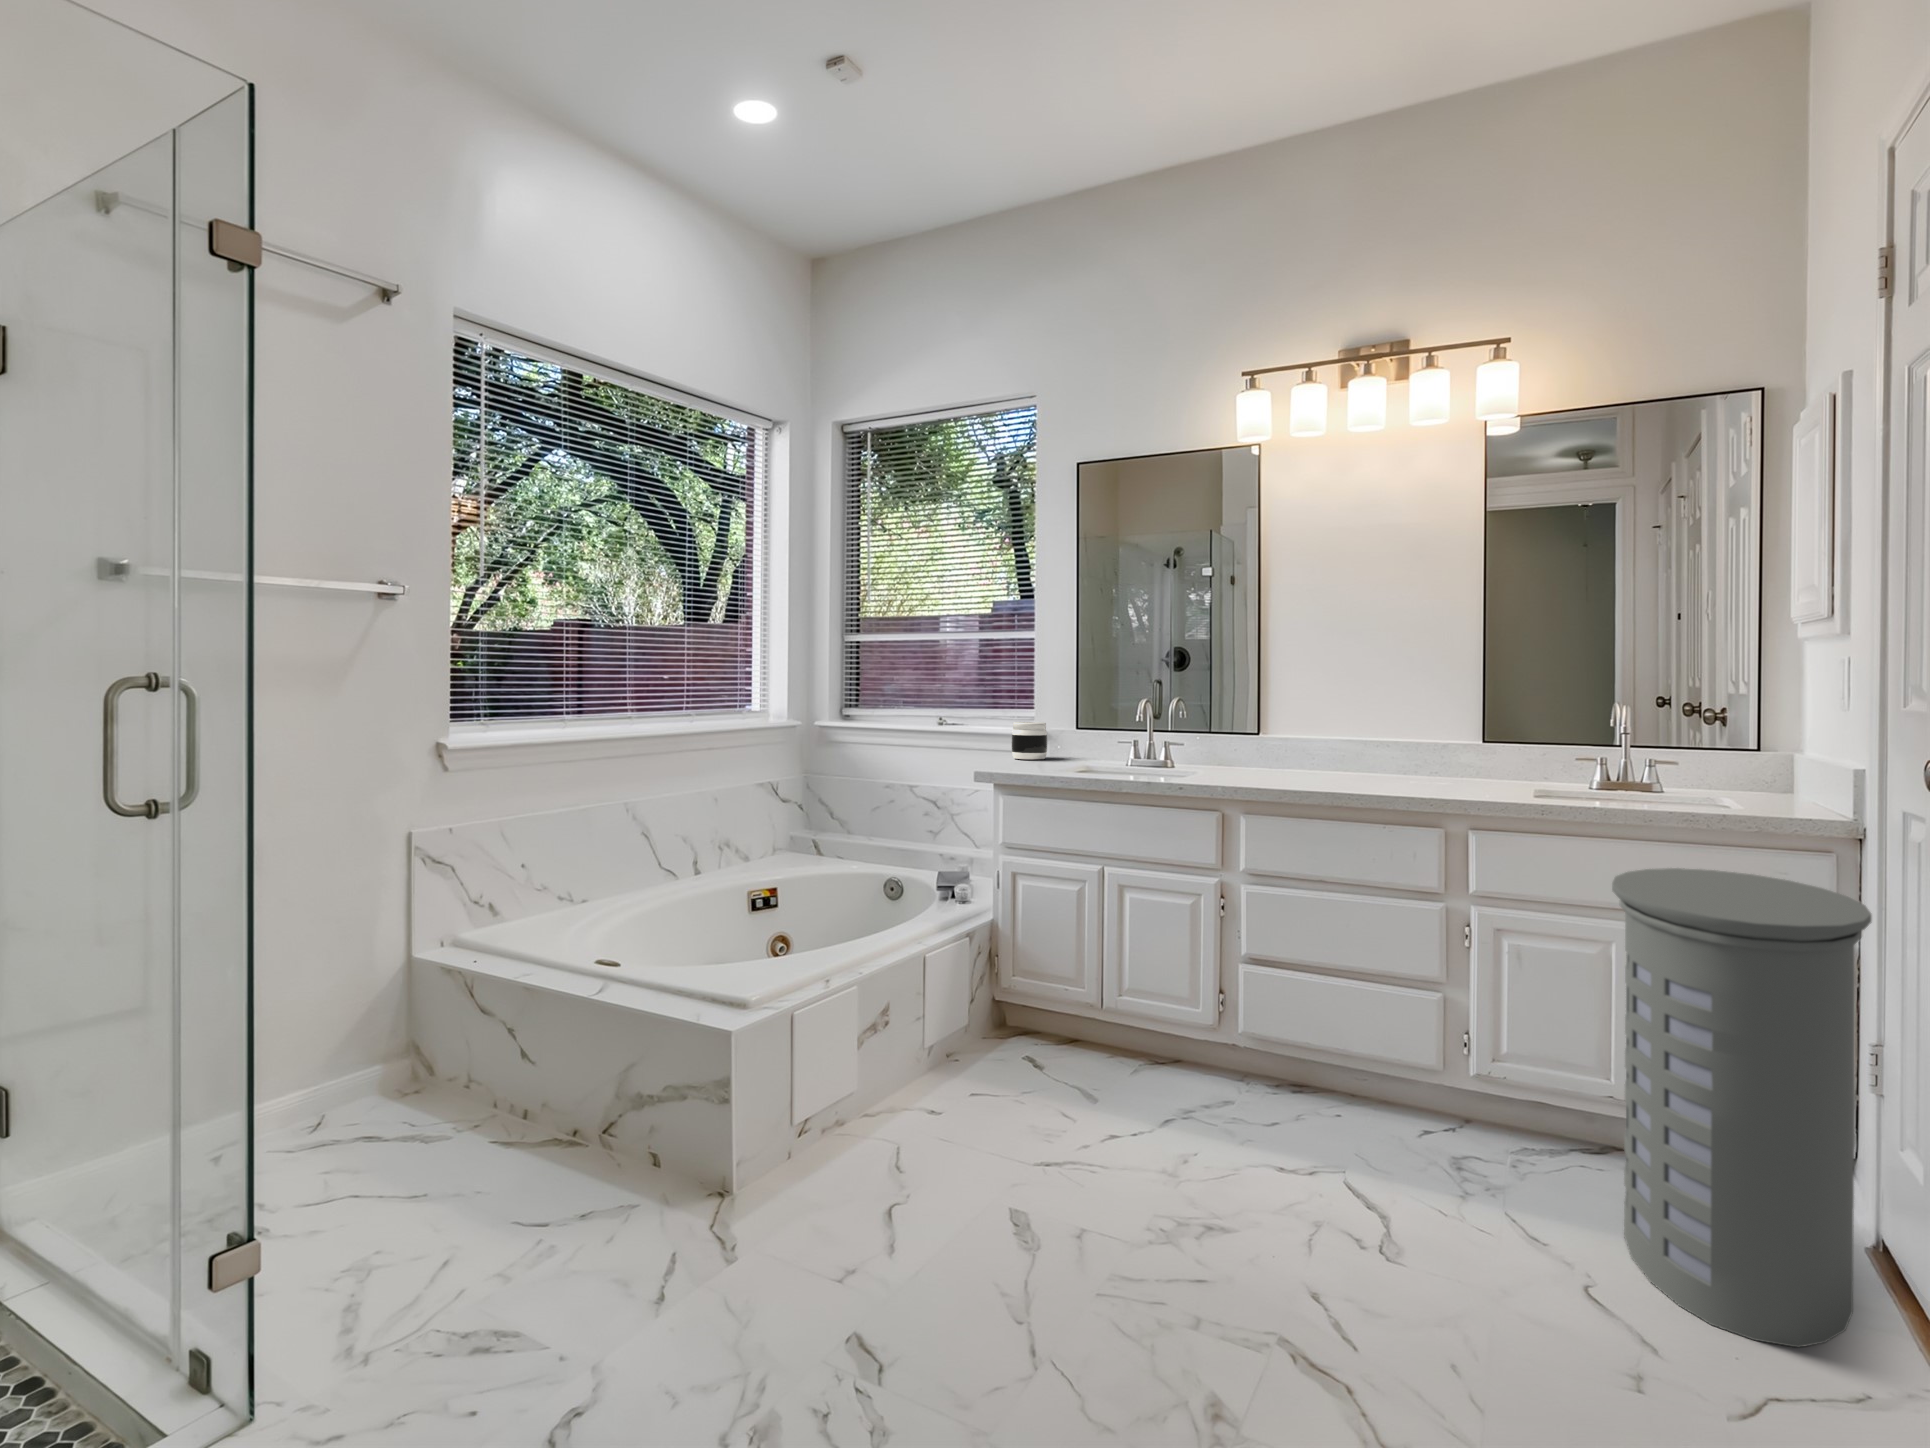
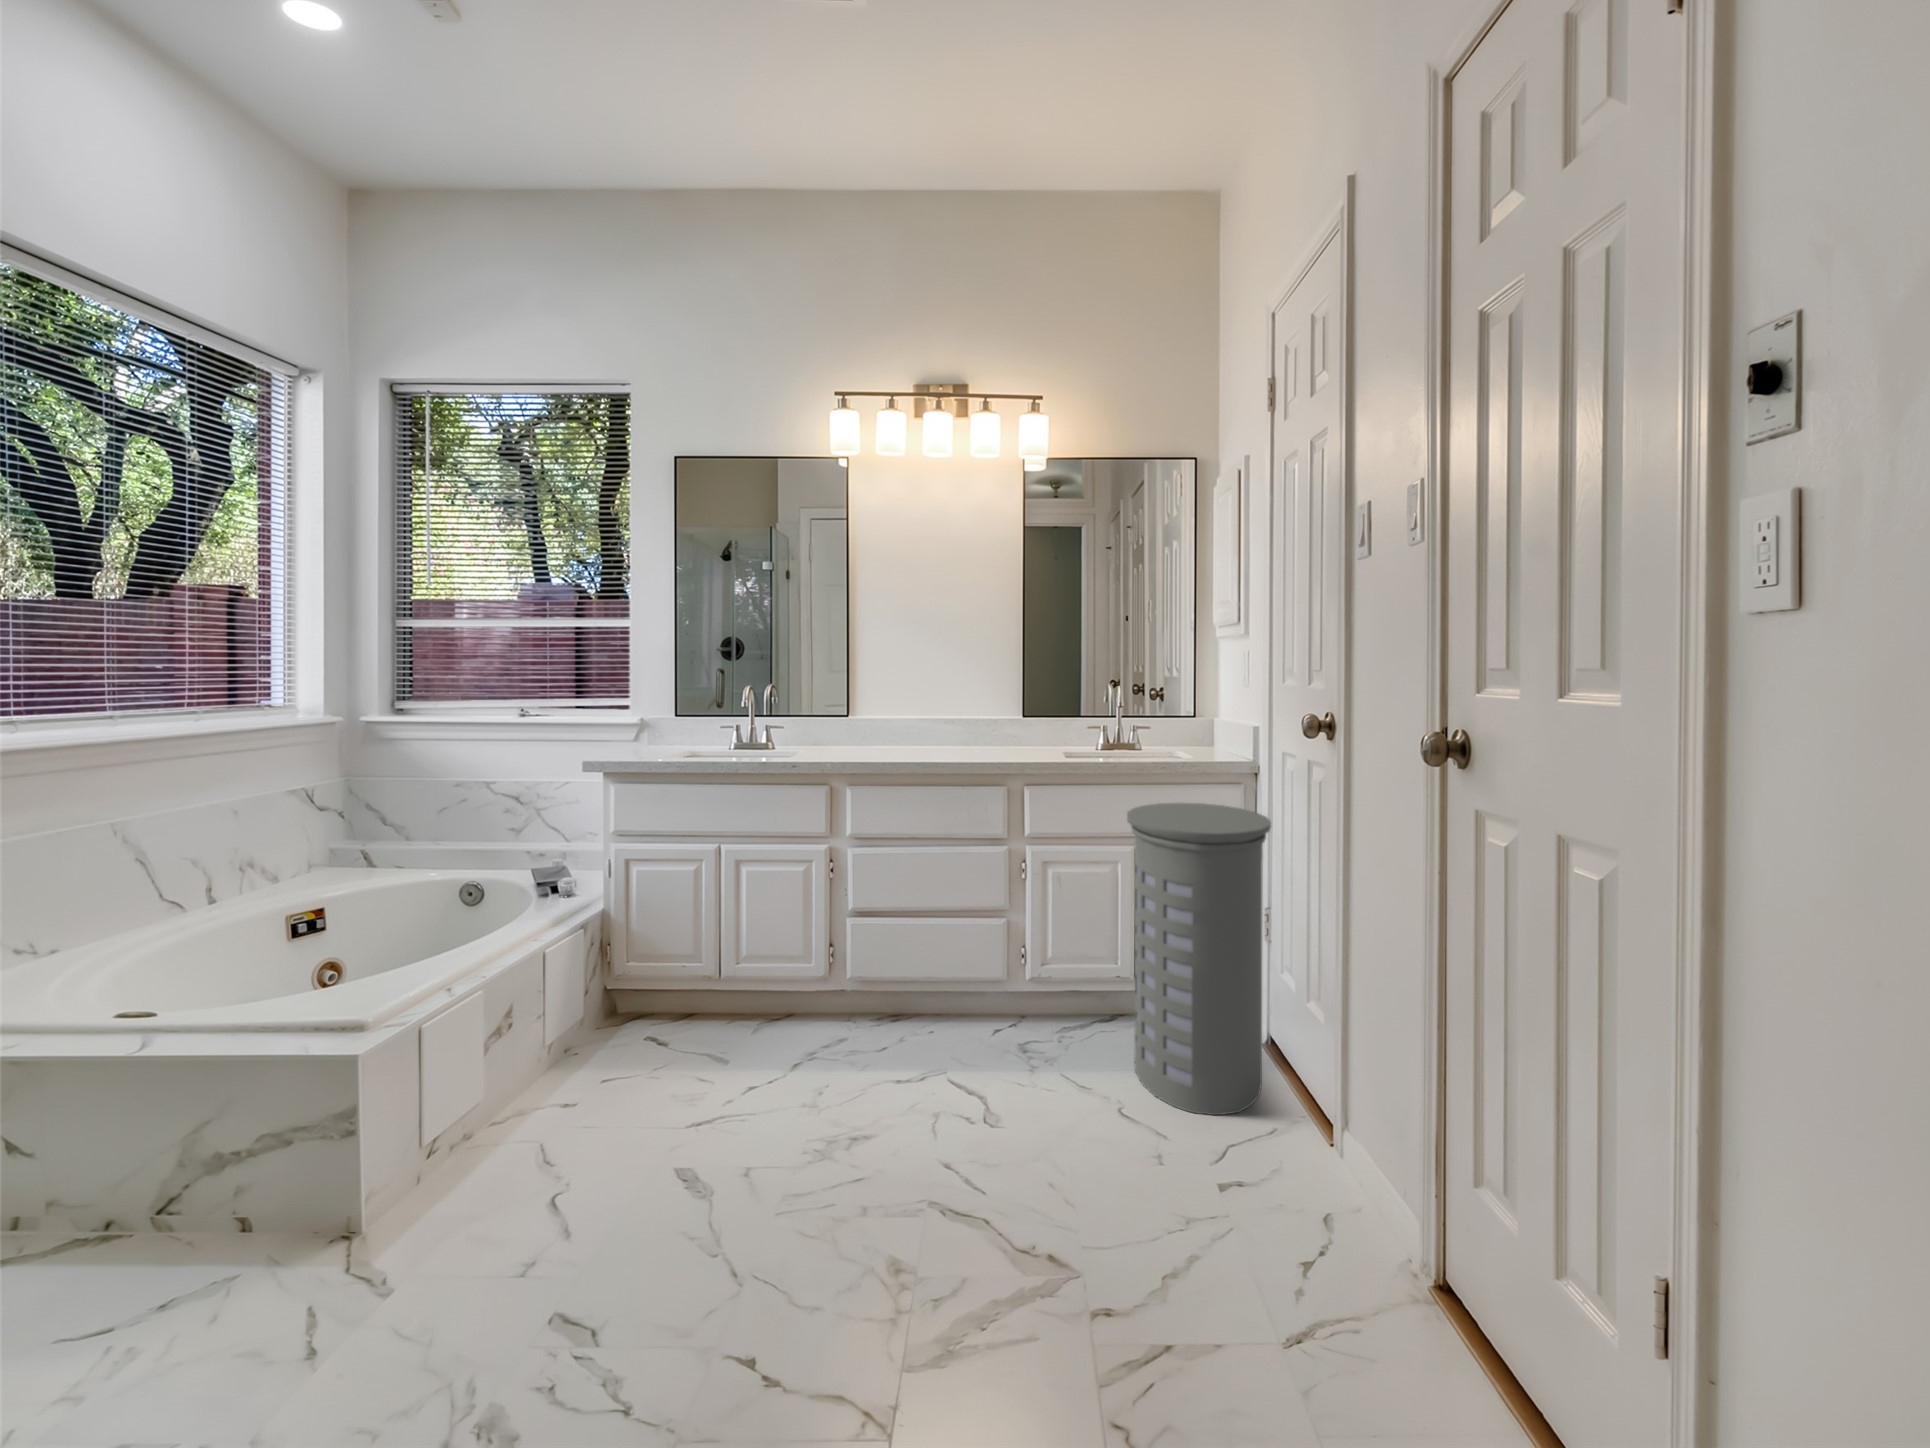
jar: present [1012,722,1047,759] -> none [606,711,644,748]

